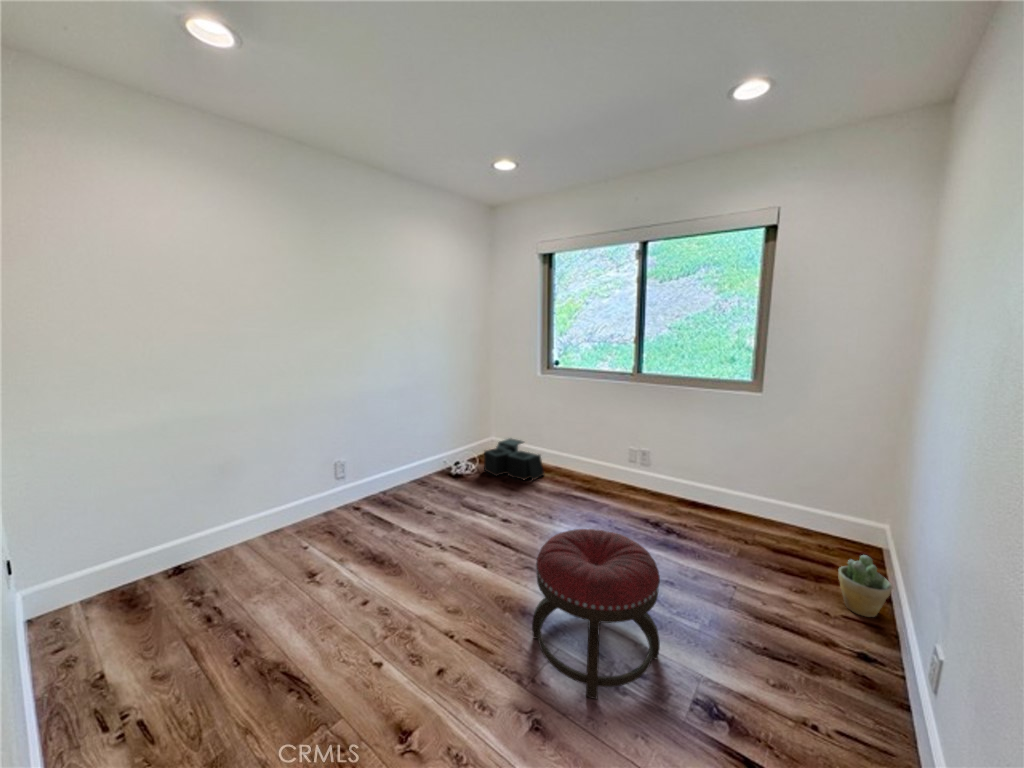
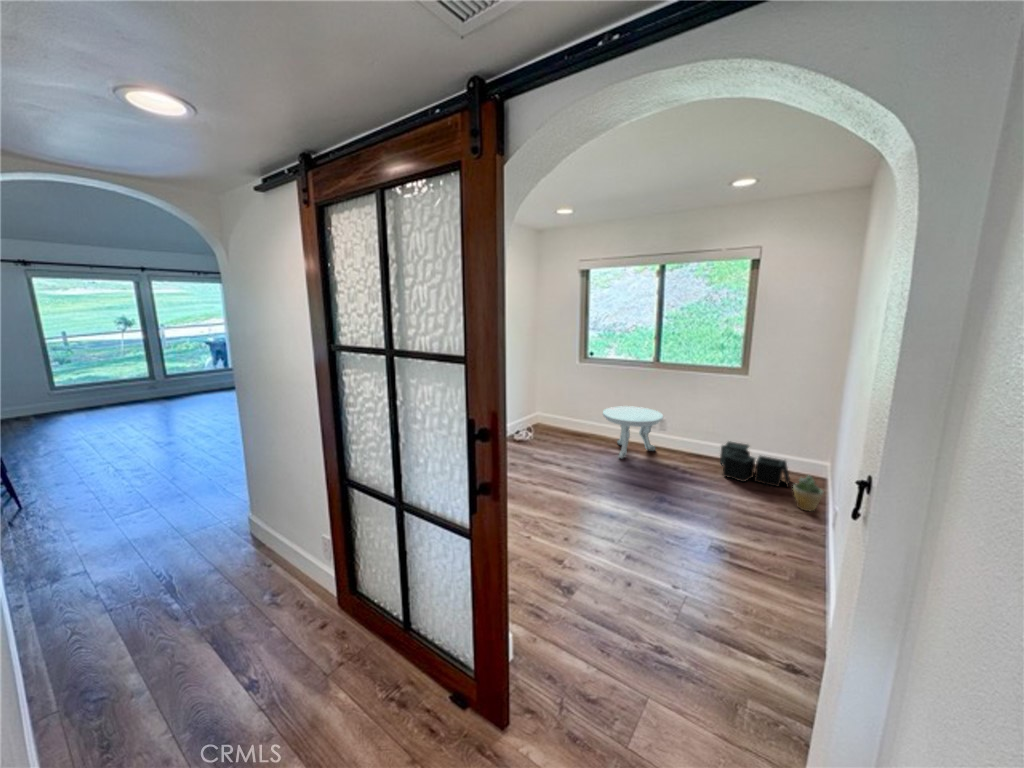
side table: none [561,433,643,507] -> present [603,406,663,458]
storage bin: present [484,438,544,480] -> present [720,441,790,486]
ottoman: present [532,529,660,699] -> none [612,462,691,548]

